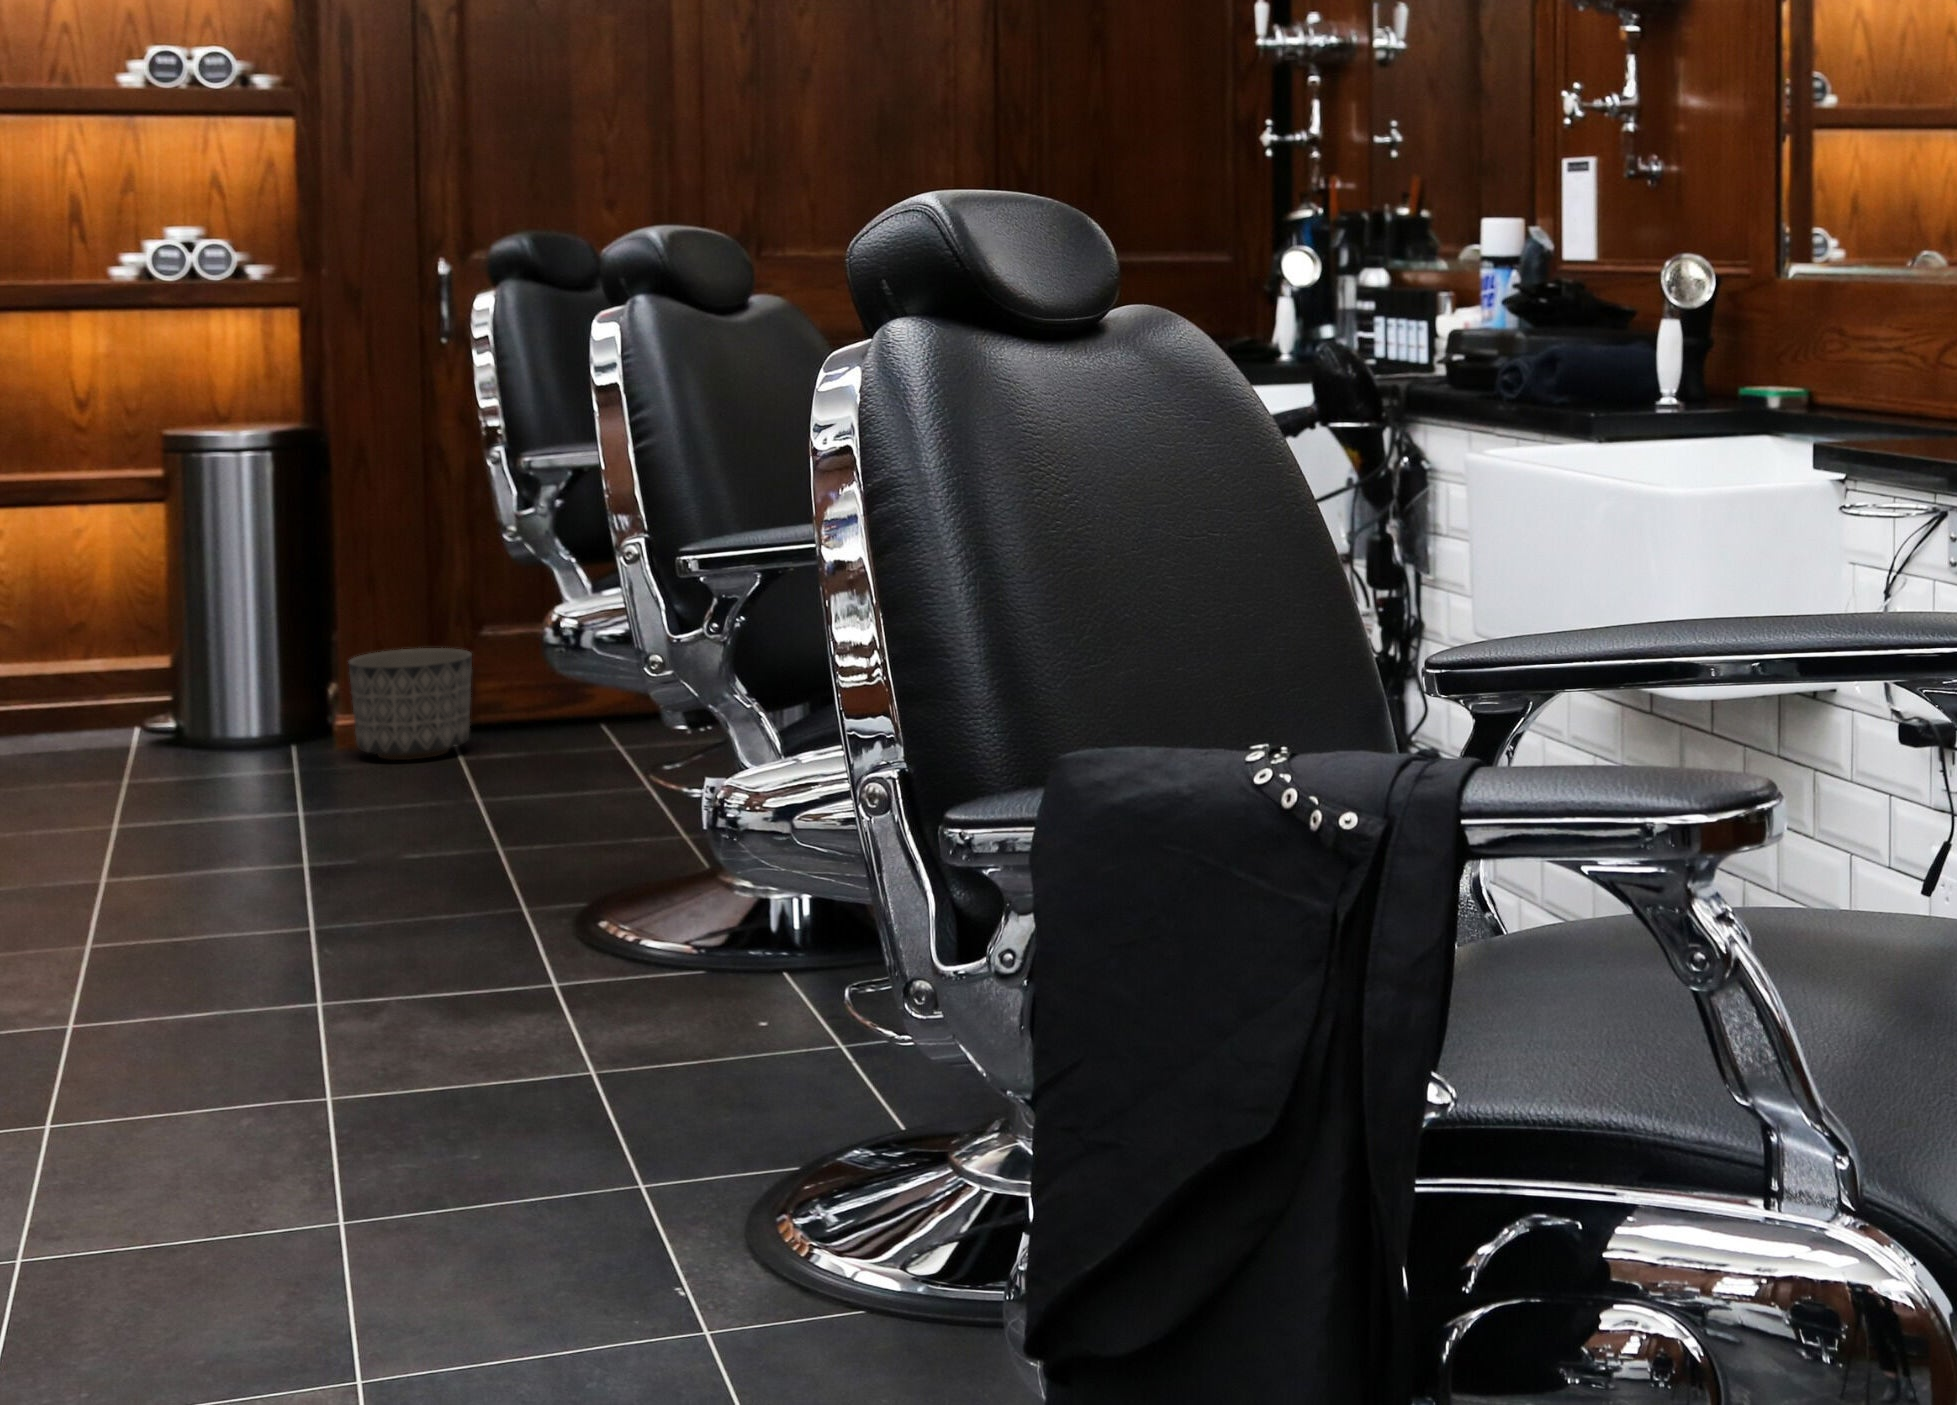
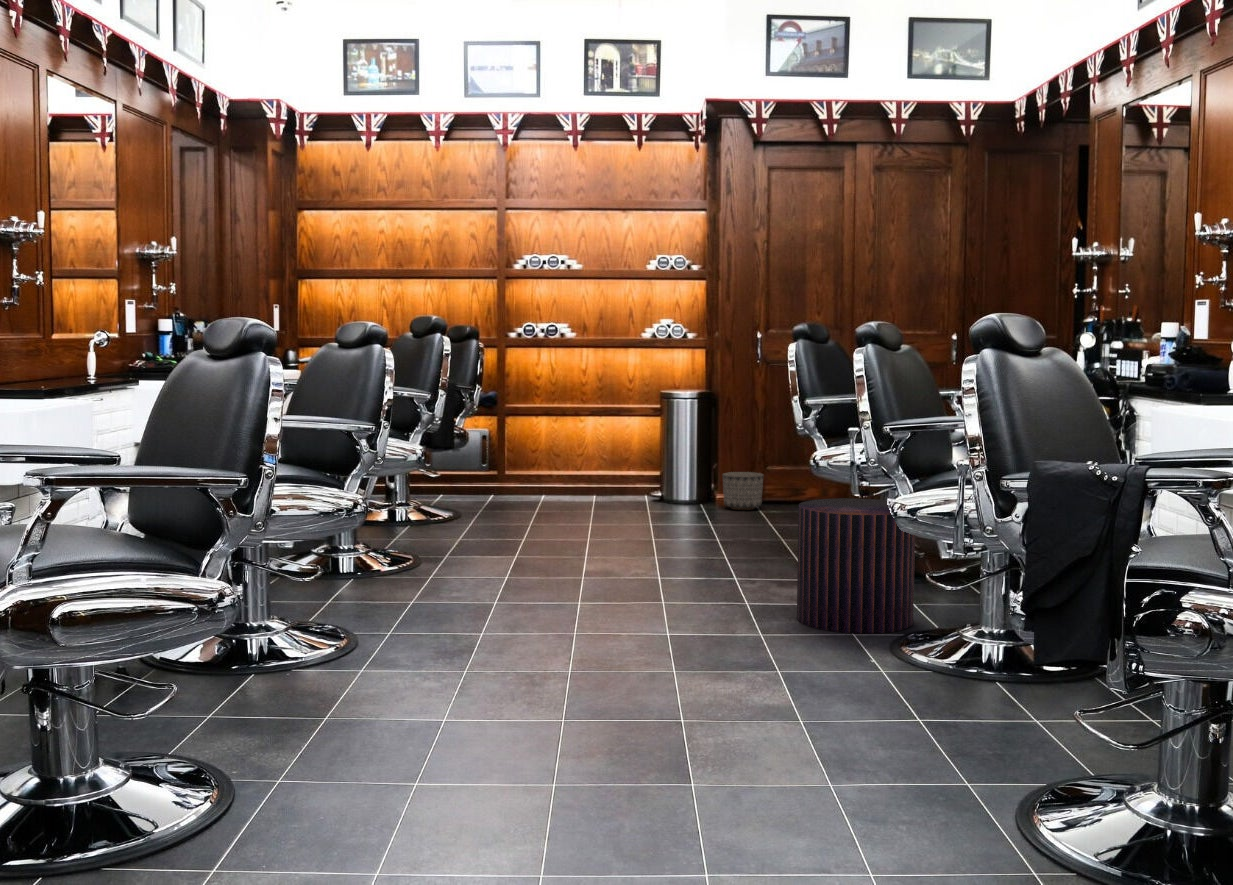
pouf: none [407,780,810,1263] -> present [797,498,915,634]

